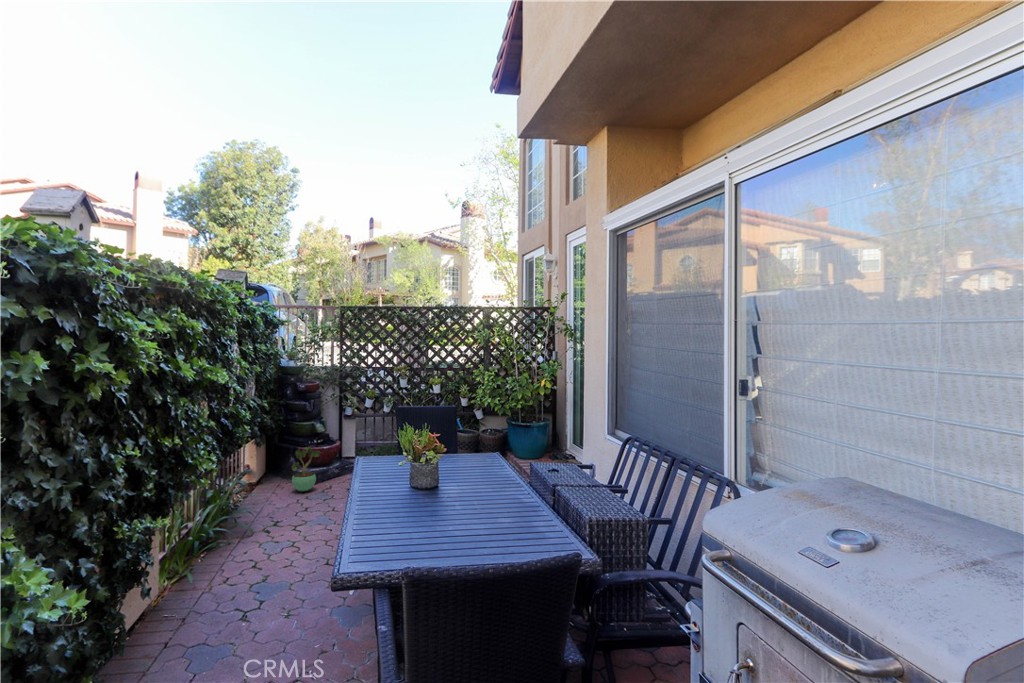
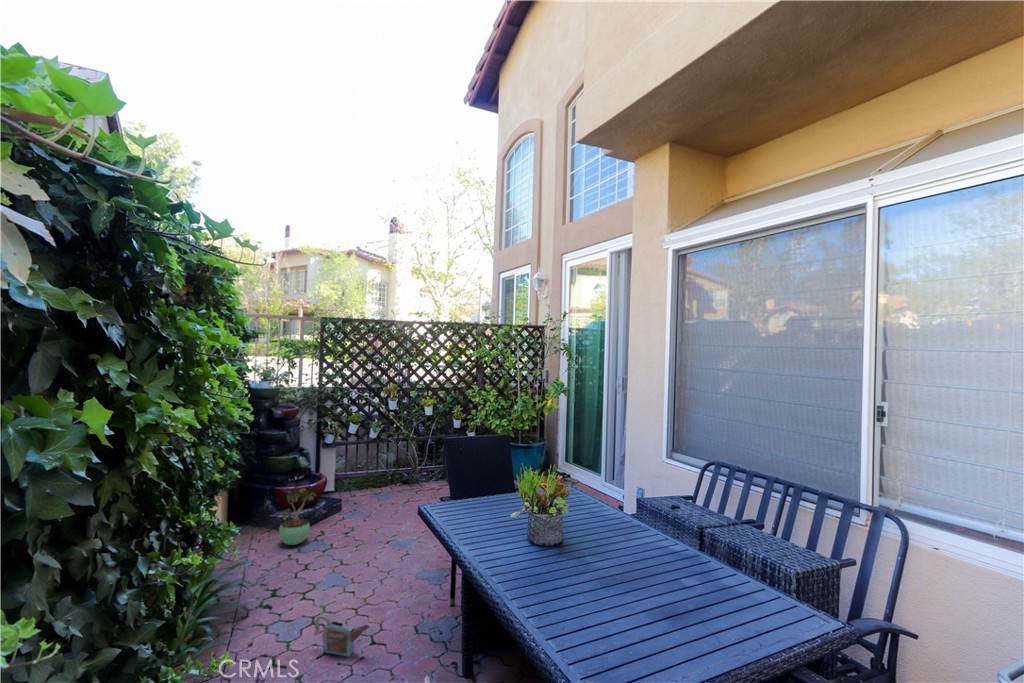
watering can: none [282,527,315,556] -> present [314,615,369,657]

